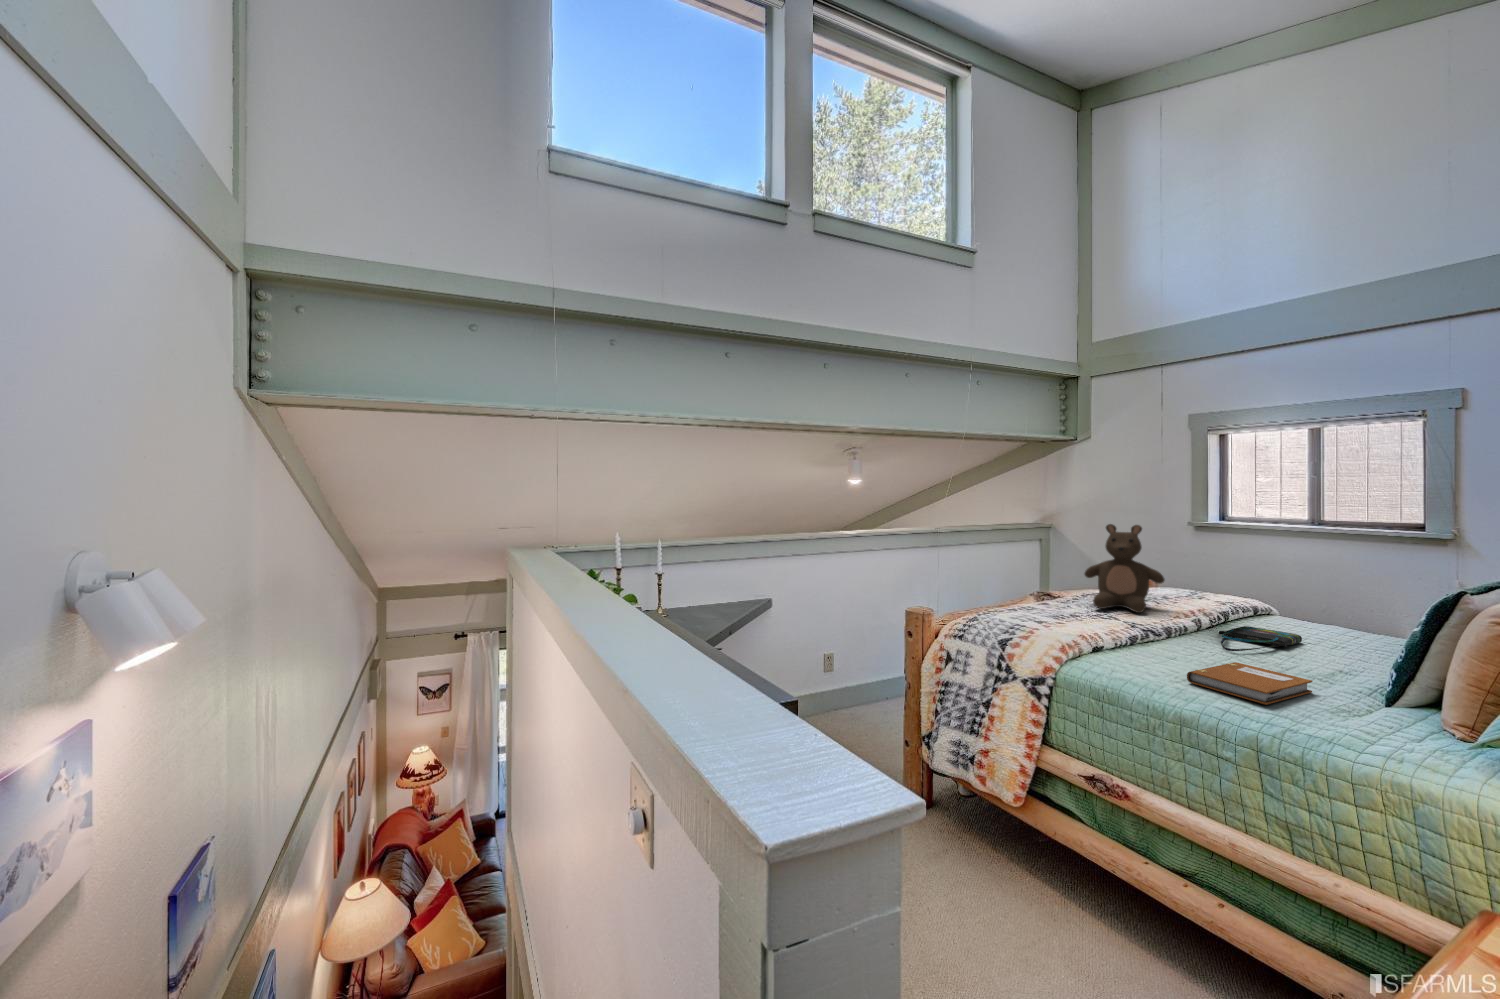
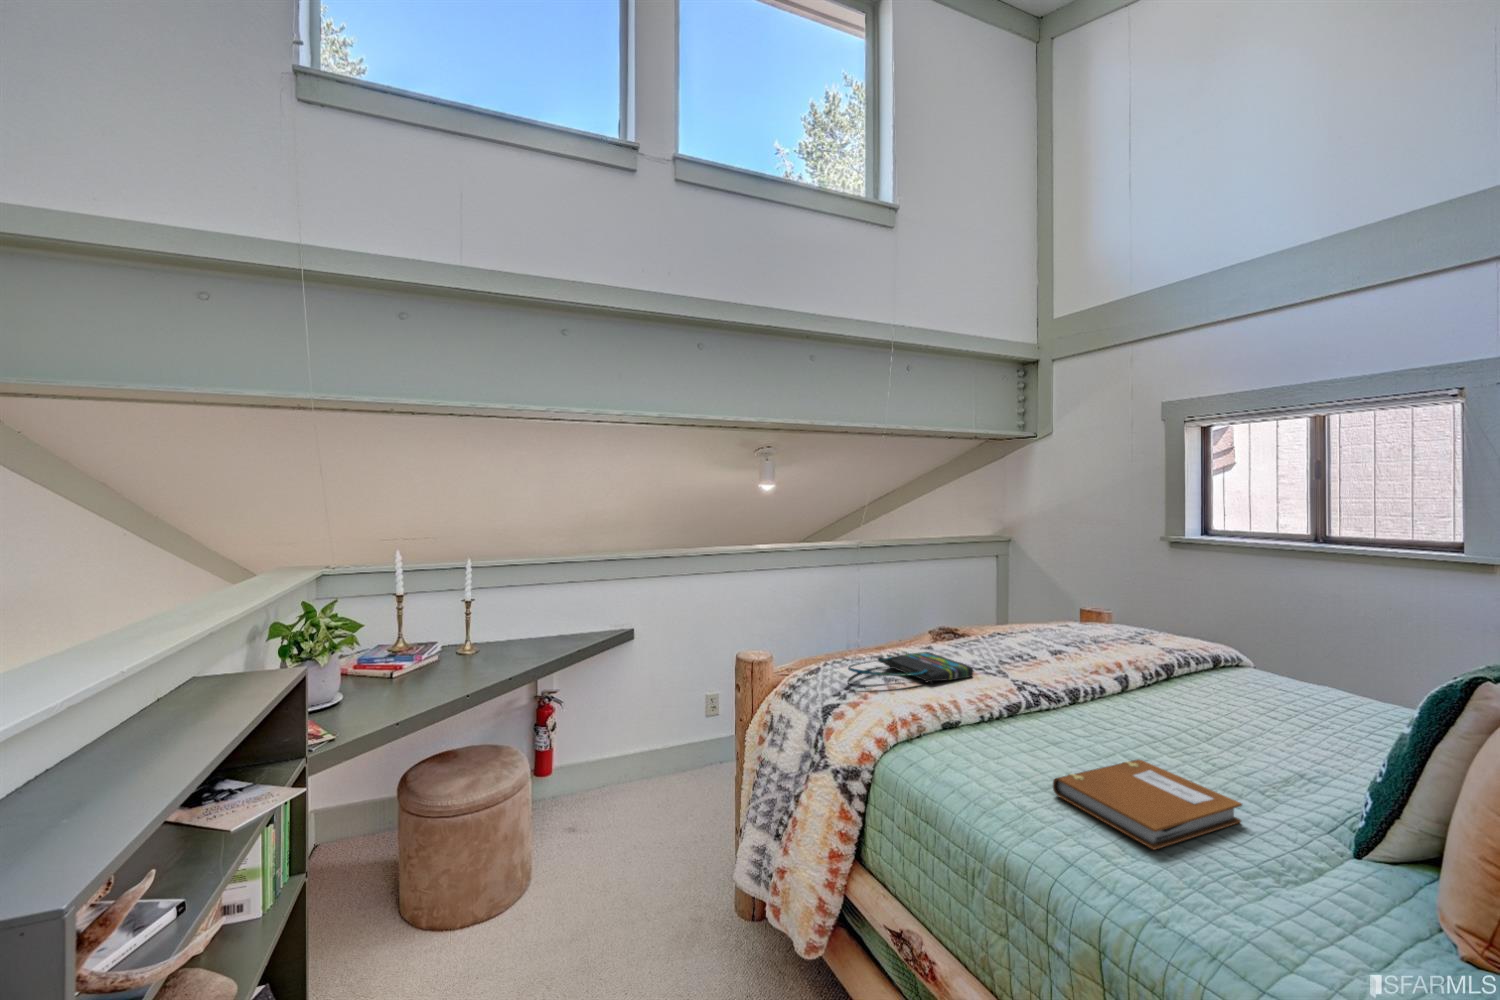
stuffed bear: present [1085,524,1164,613] -> none [981,536,1083,665]
tote bag: present [1219,626,1302,651] -> present [848,652,973,688]

